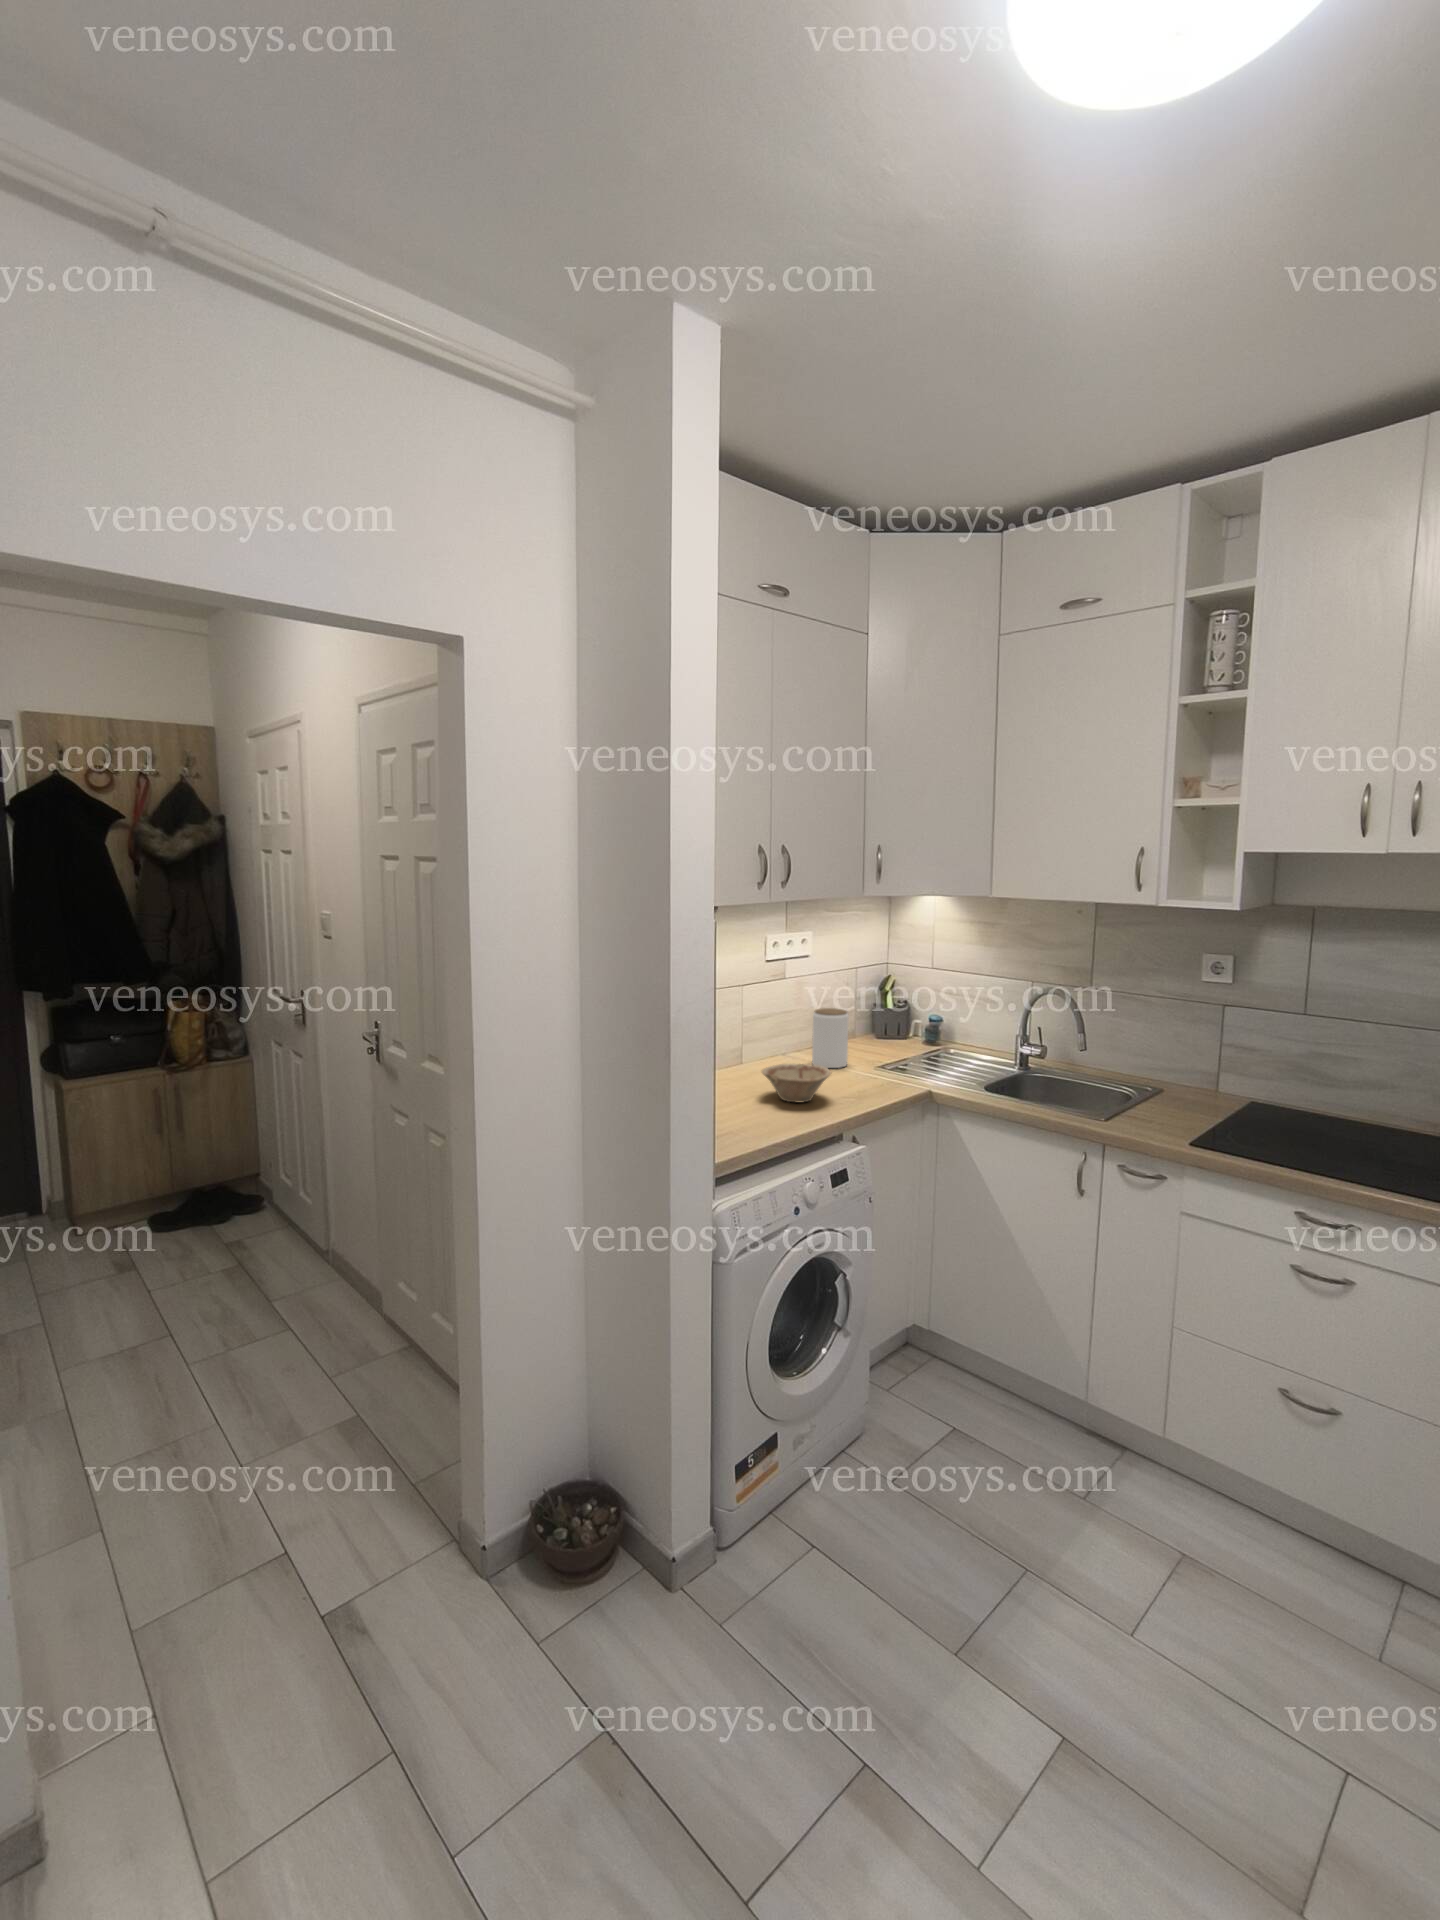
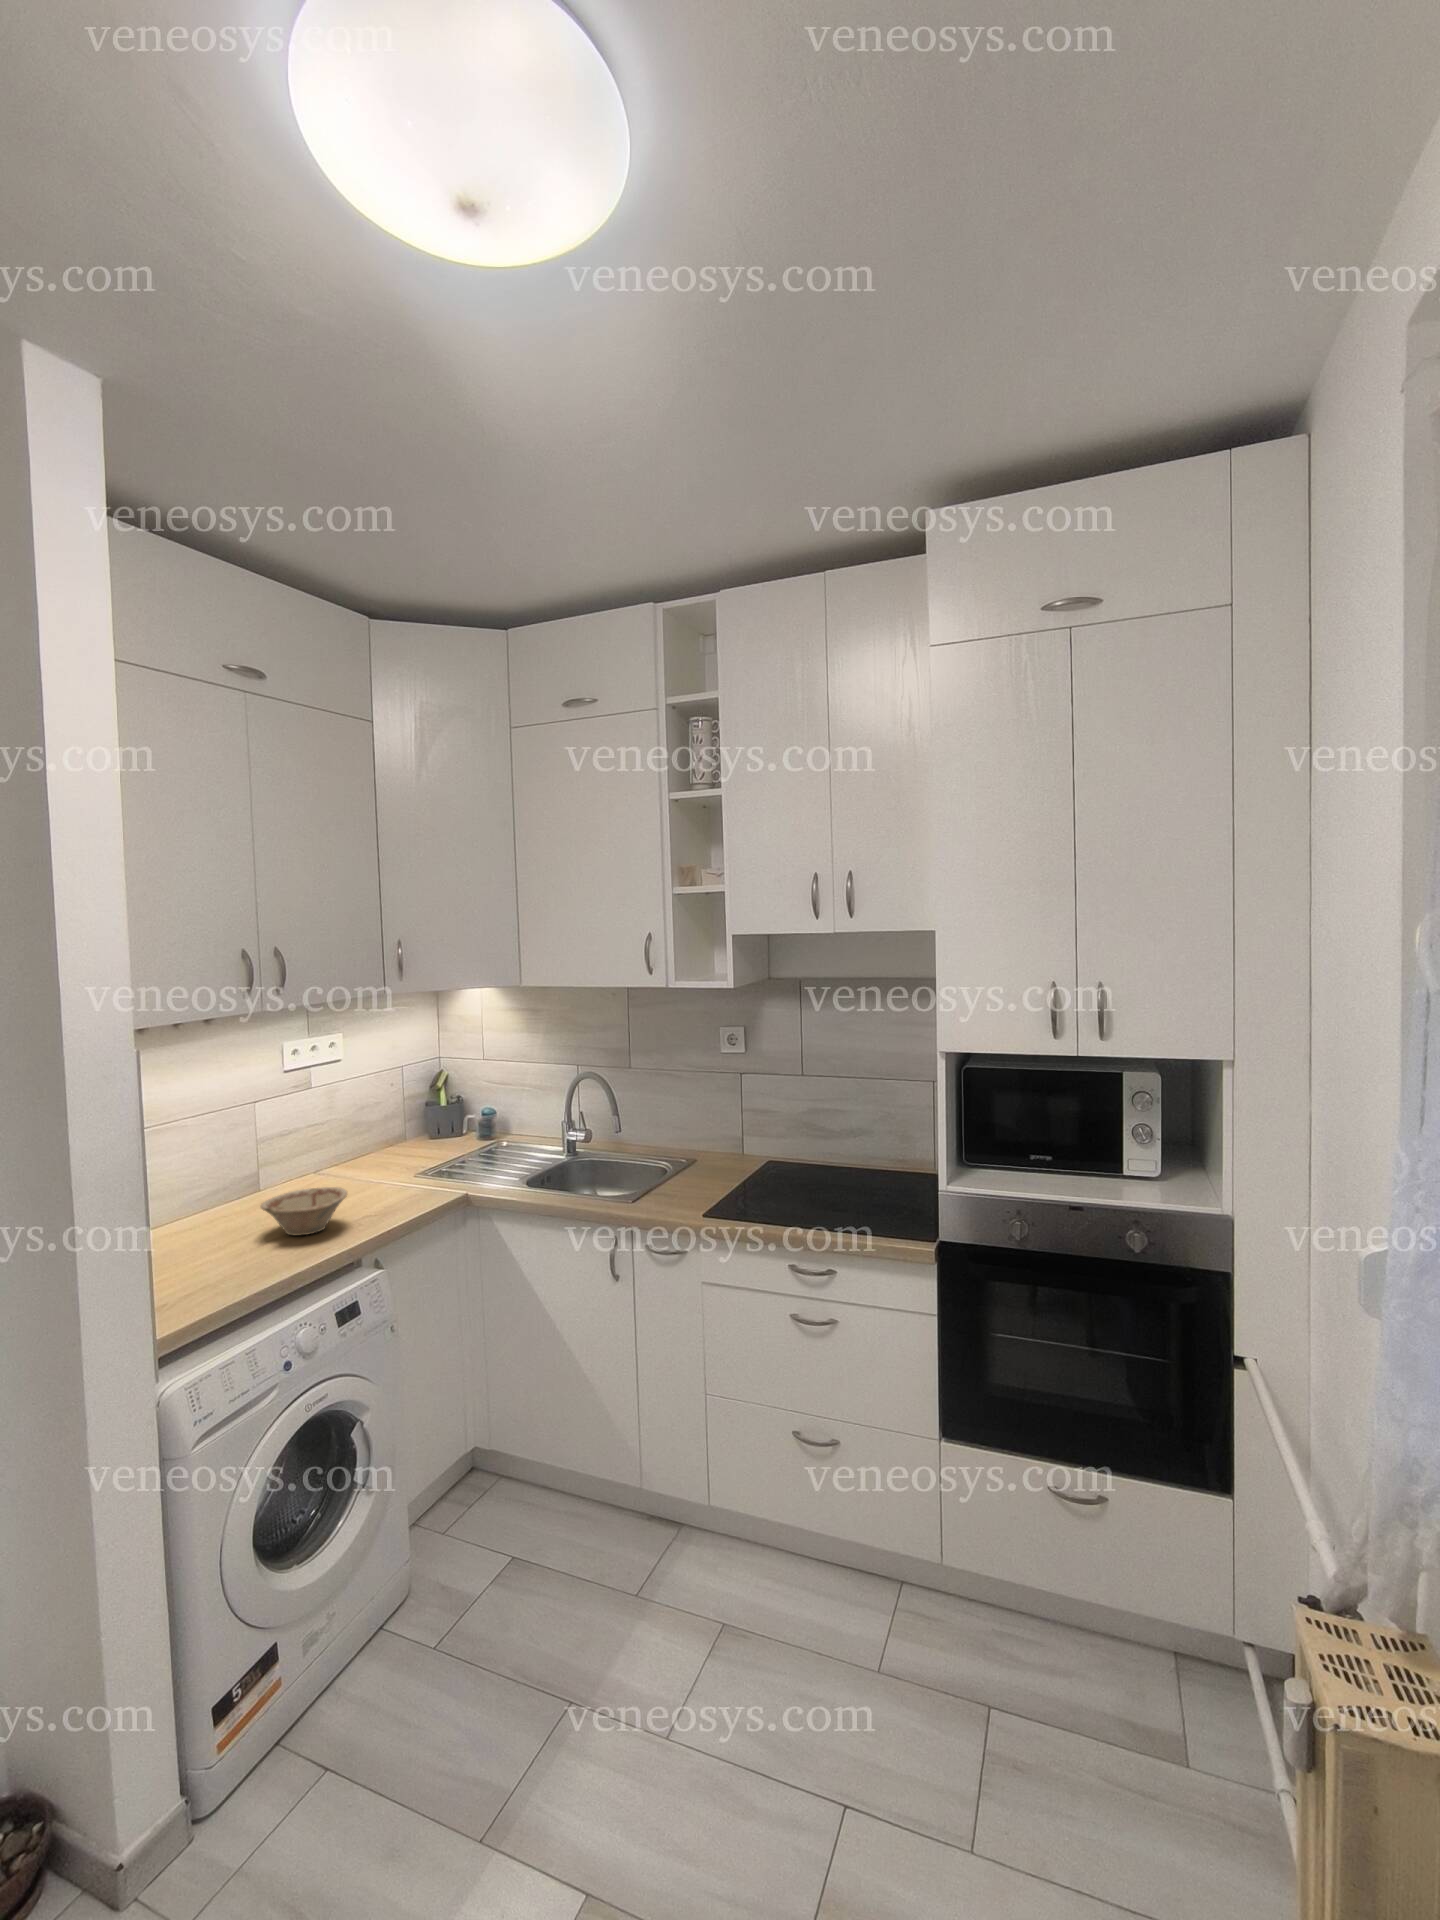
jar: present [812,1008,849,1068] -> none [340,1116,385,1185]

